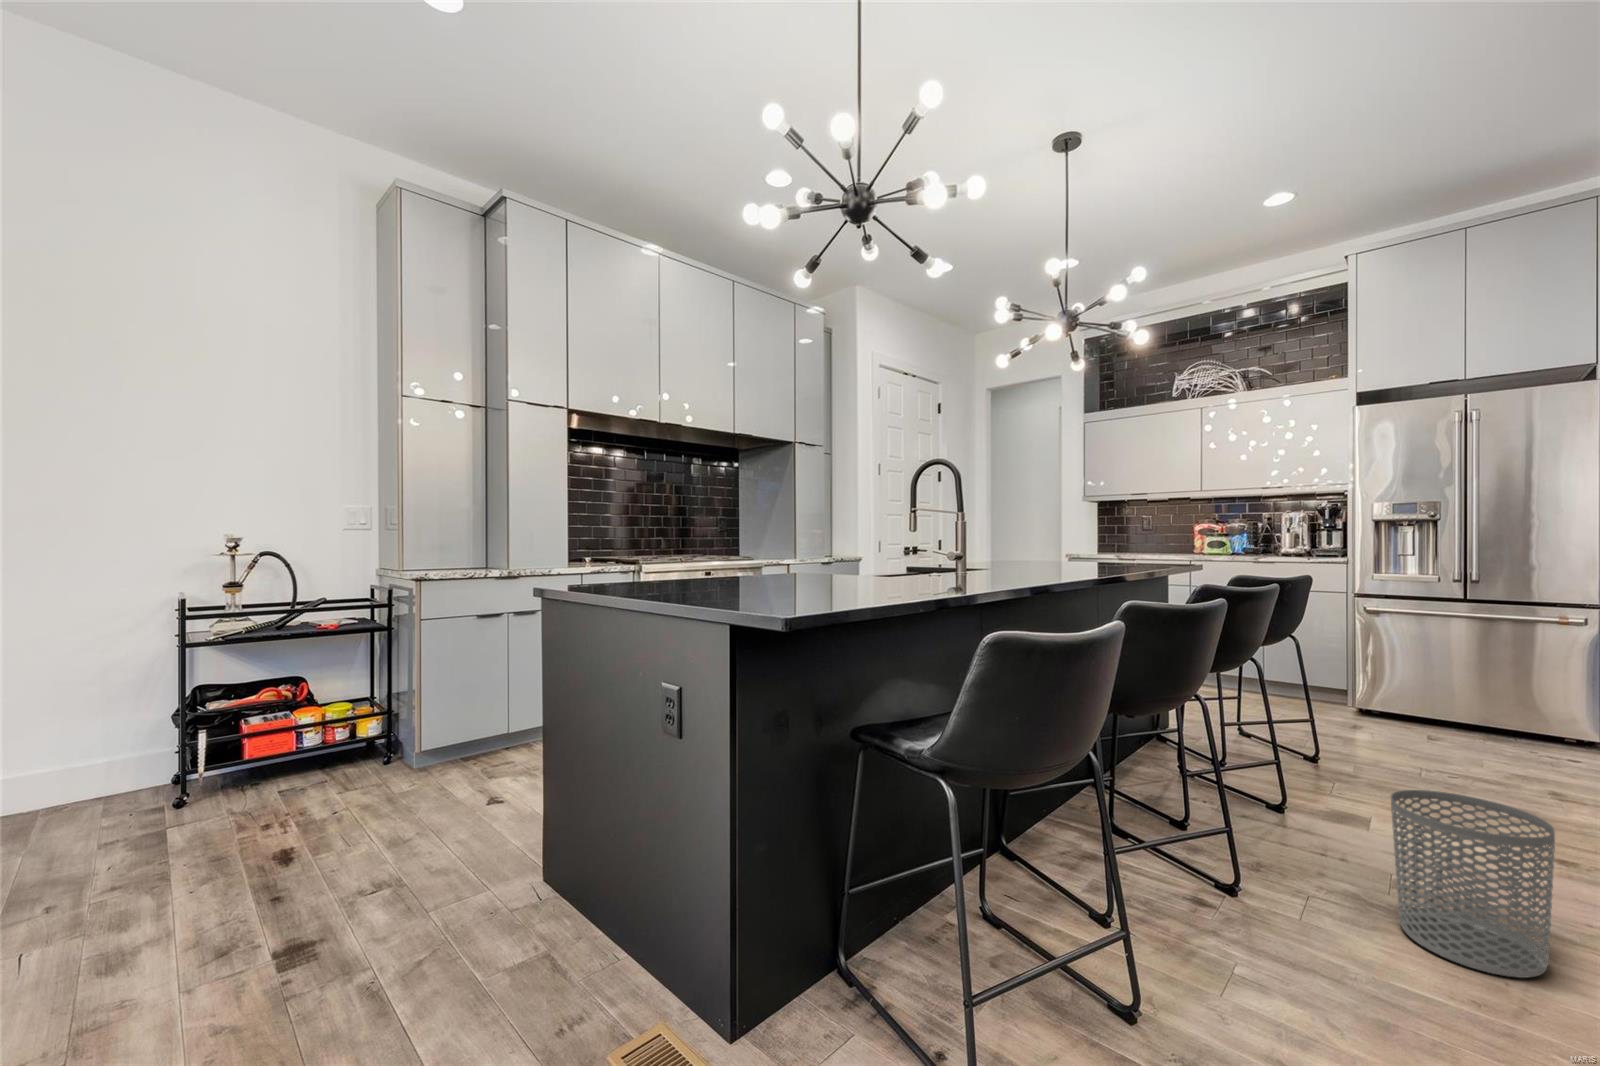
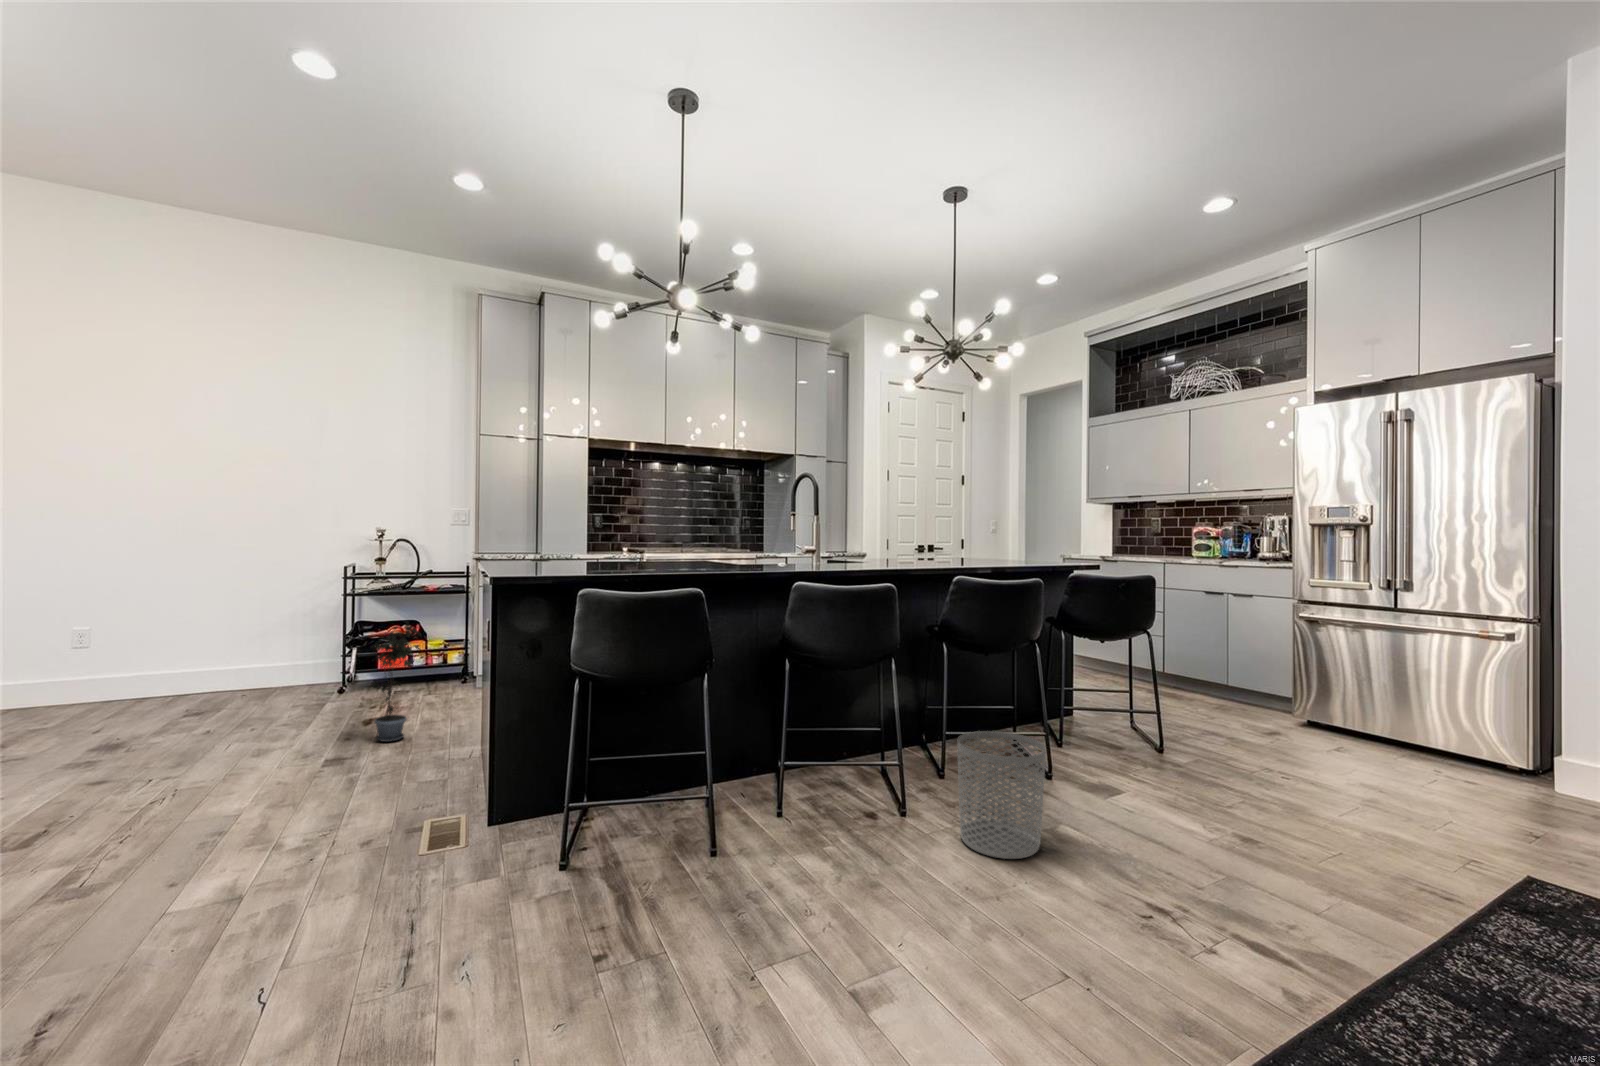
potted plant: none [318,692,428,914] -> present [370,621,421,742]

